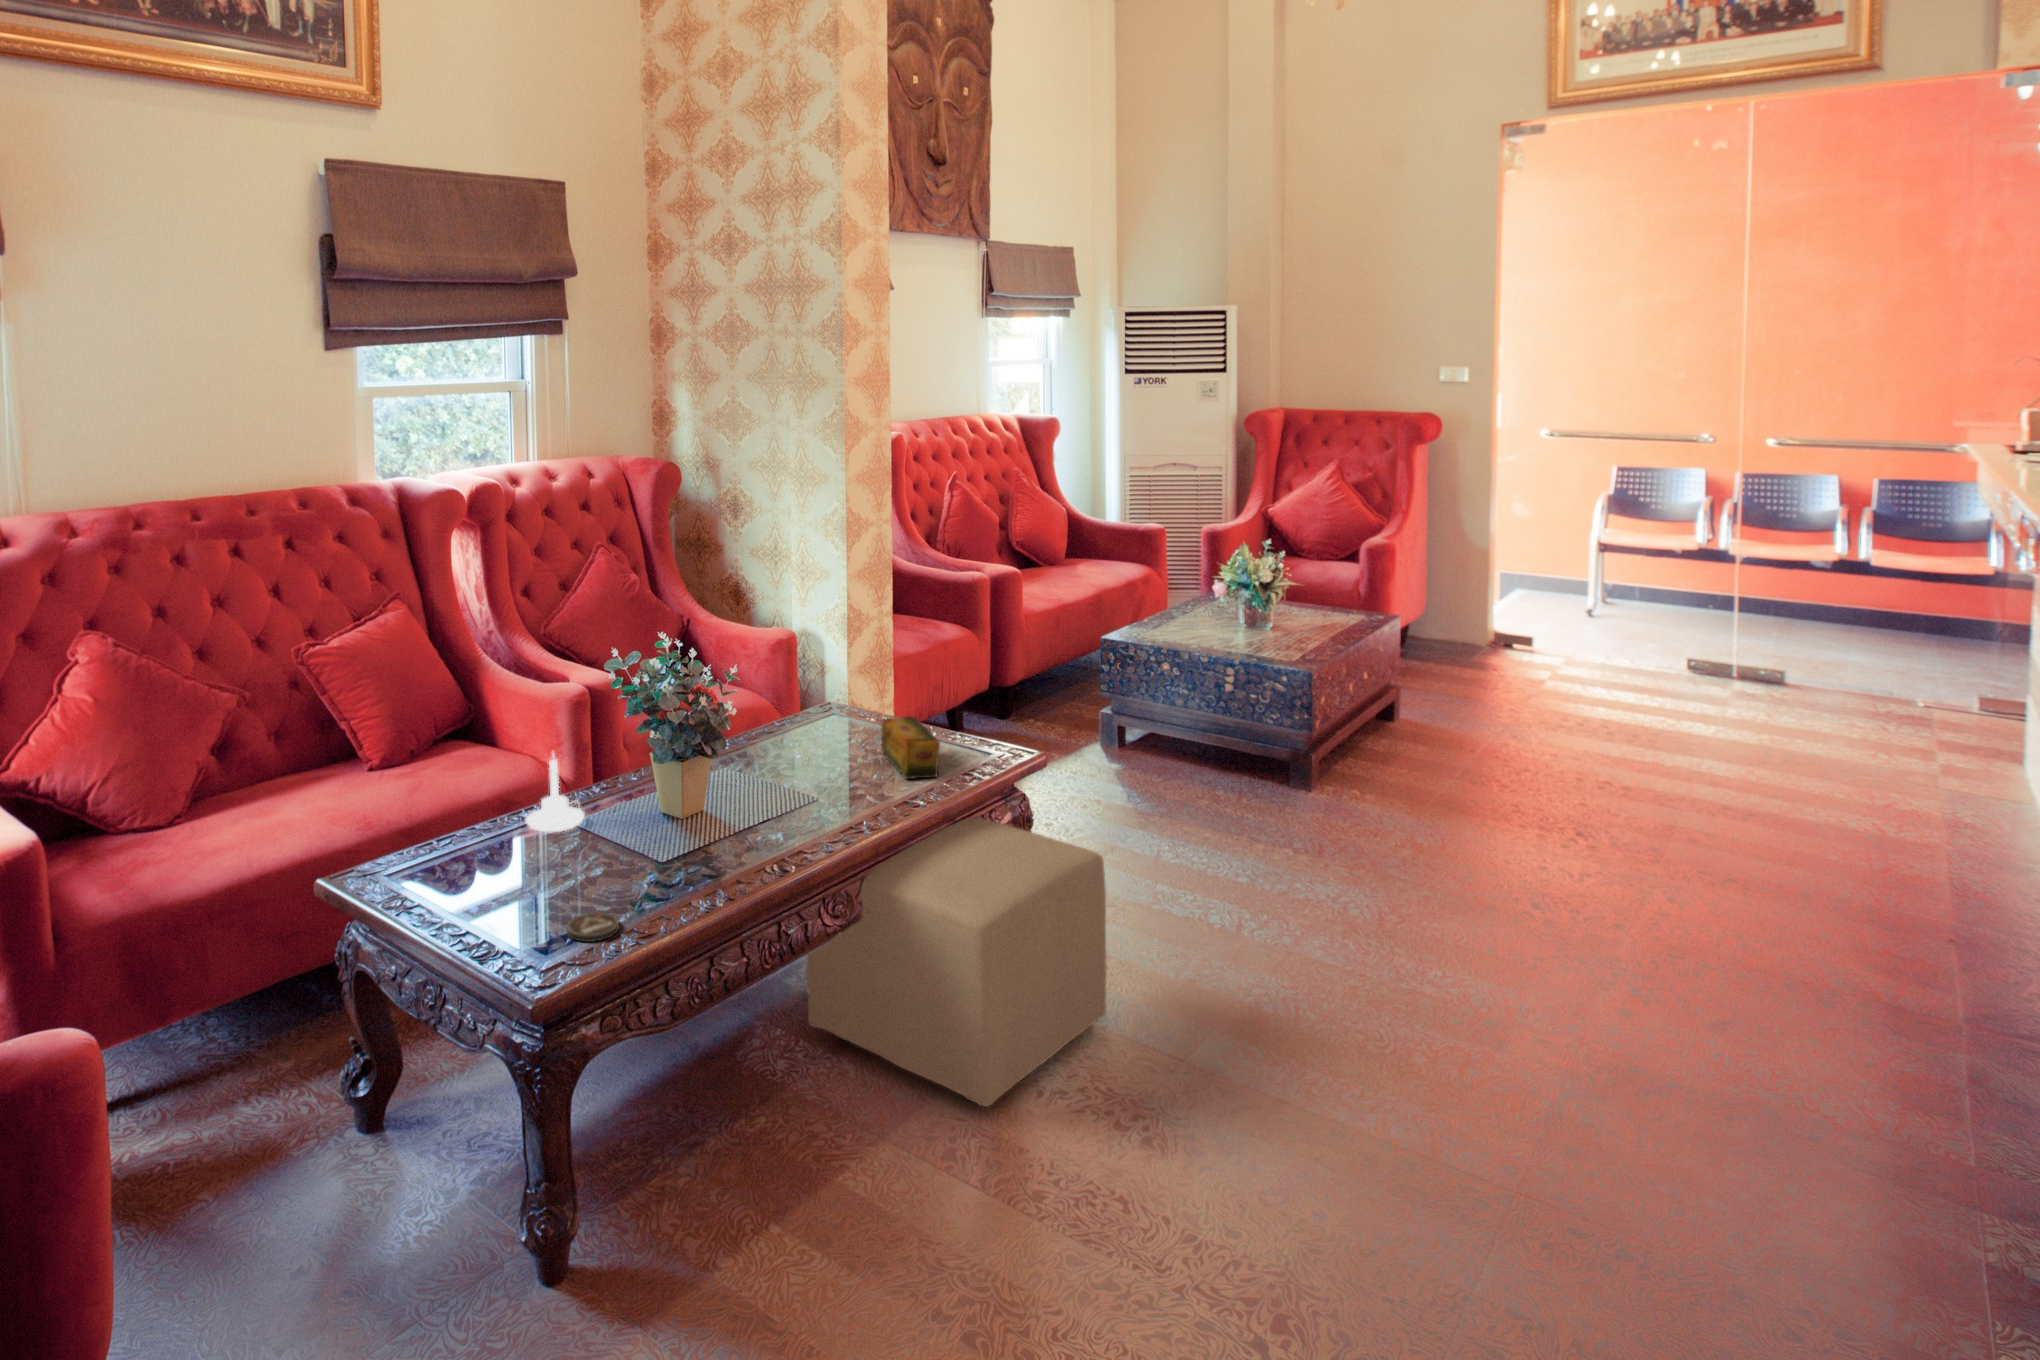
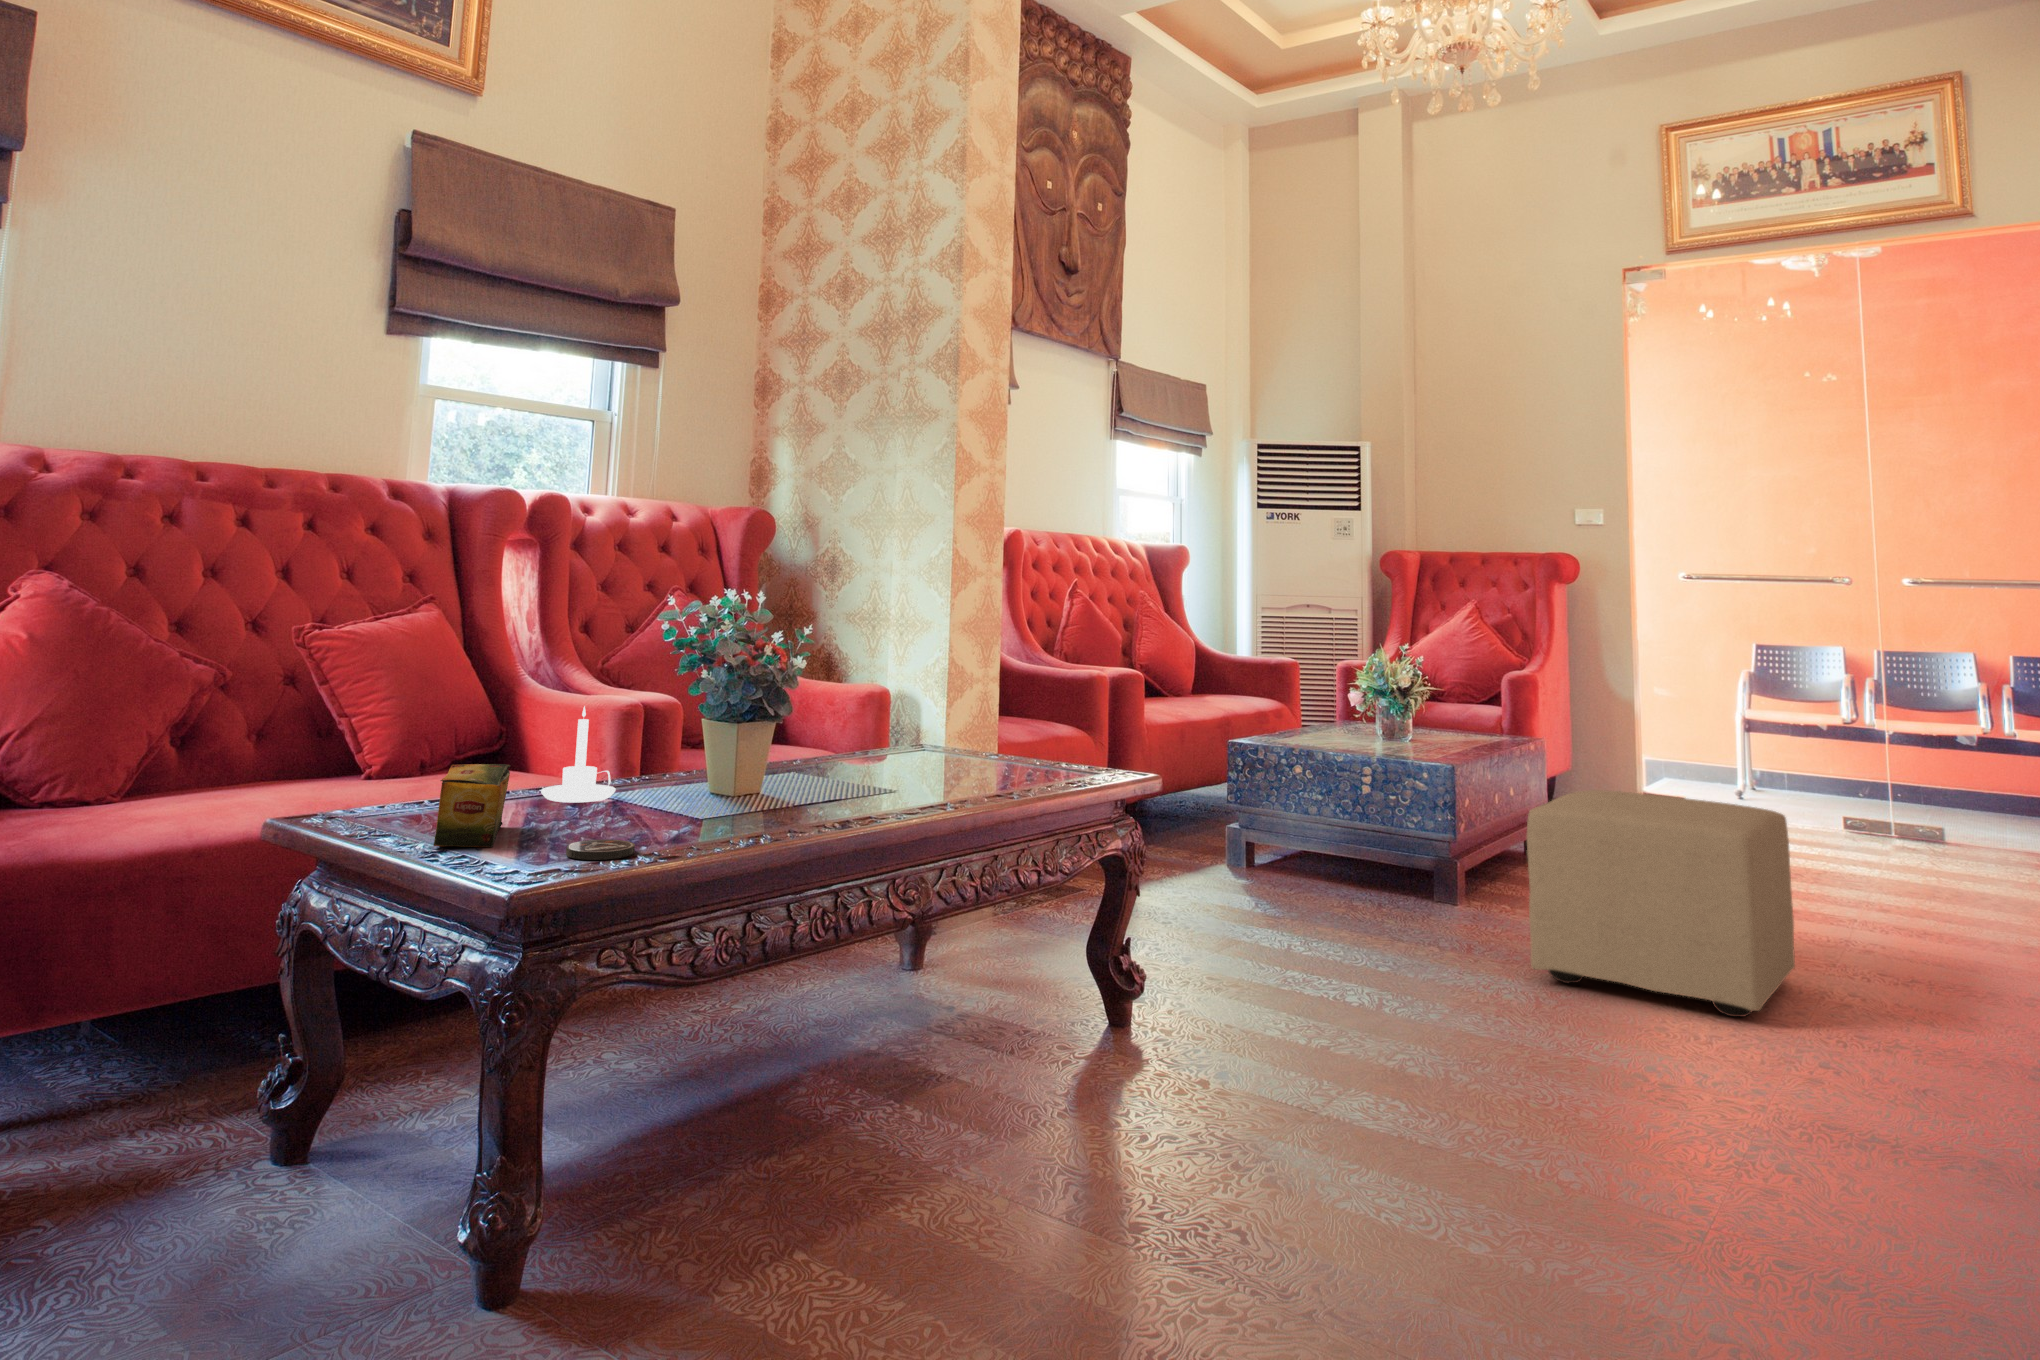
tea box: present [881,716,940,779] -> present [434,764,510,847]
ottoman: present [807,810,1107,1107] -> present [1526,790,1795,1017]

